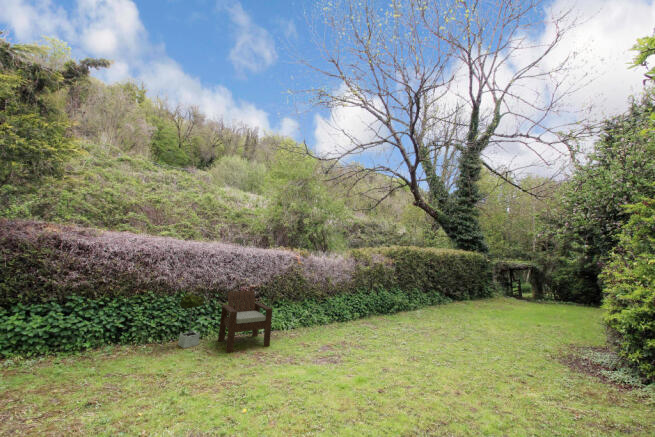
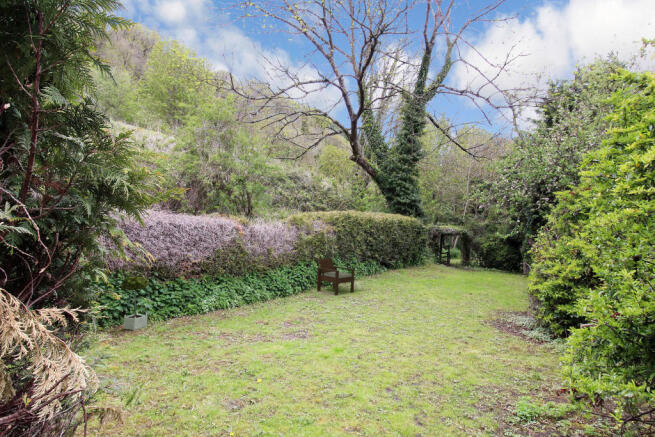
chair: present [218,291,272,353] -> present [317,258,355,295]

